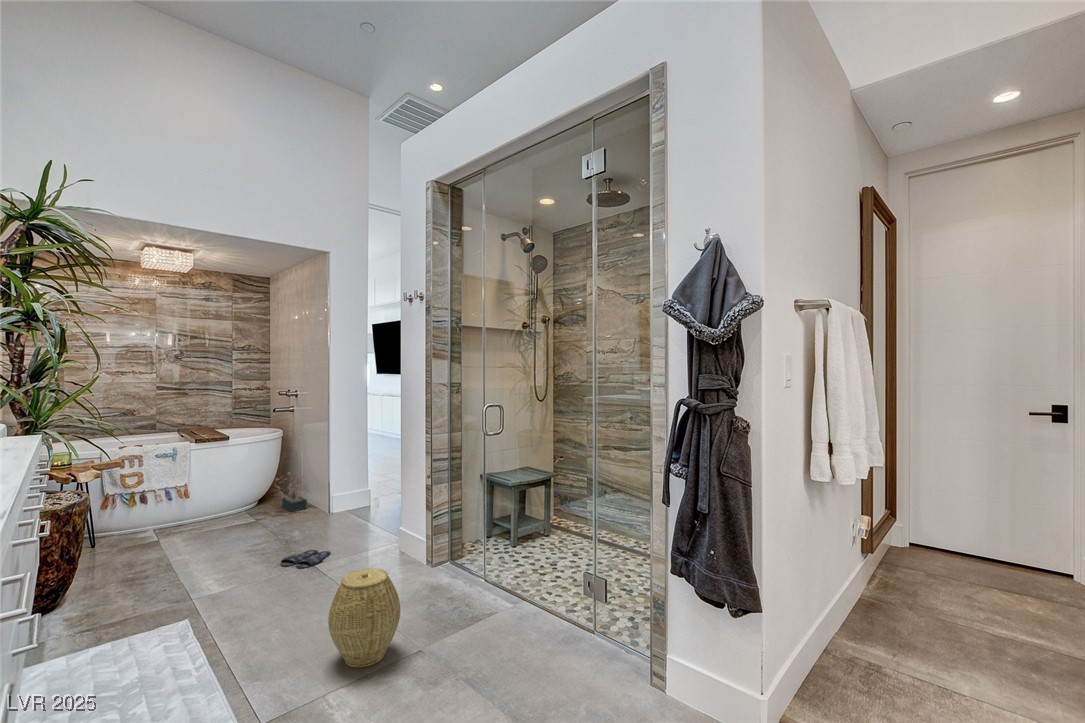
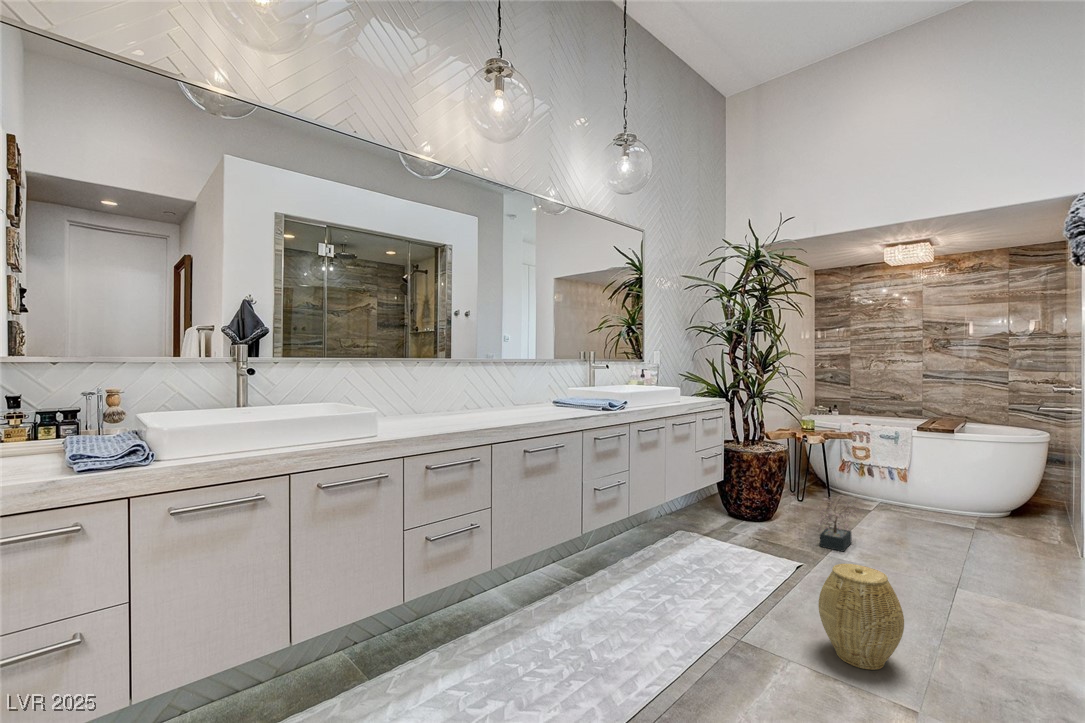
decorative plant: present [277,473,309,512] -> present [818,495,858,552]
slippers: present [281,550,330,568] -> none [928,563,1001,584]

